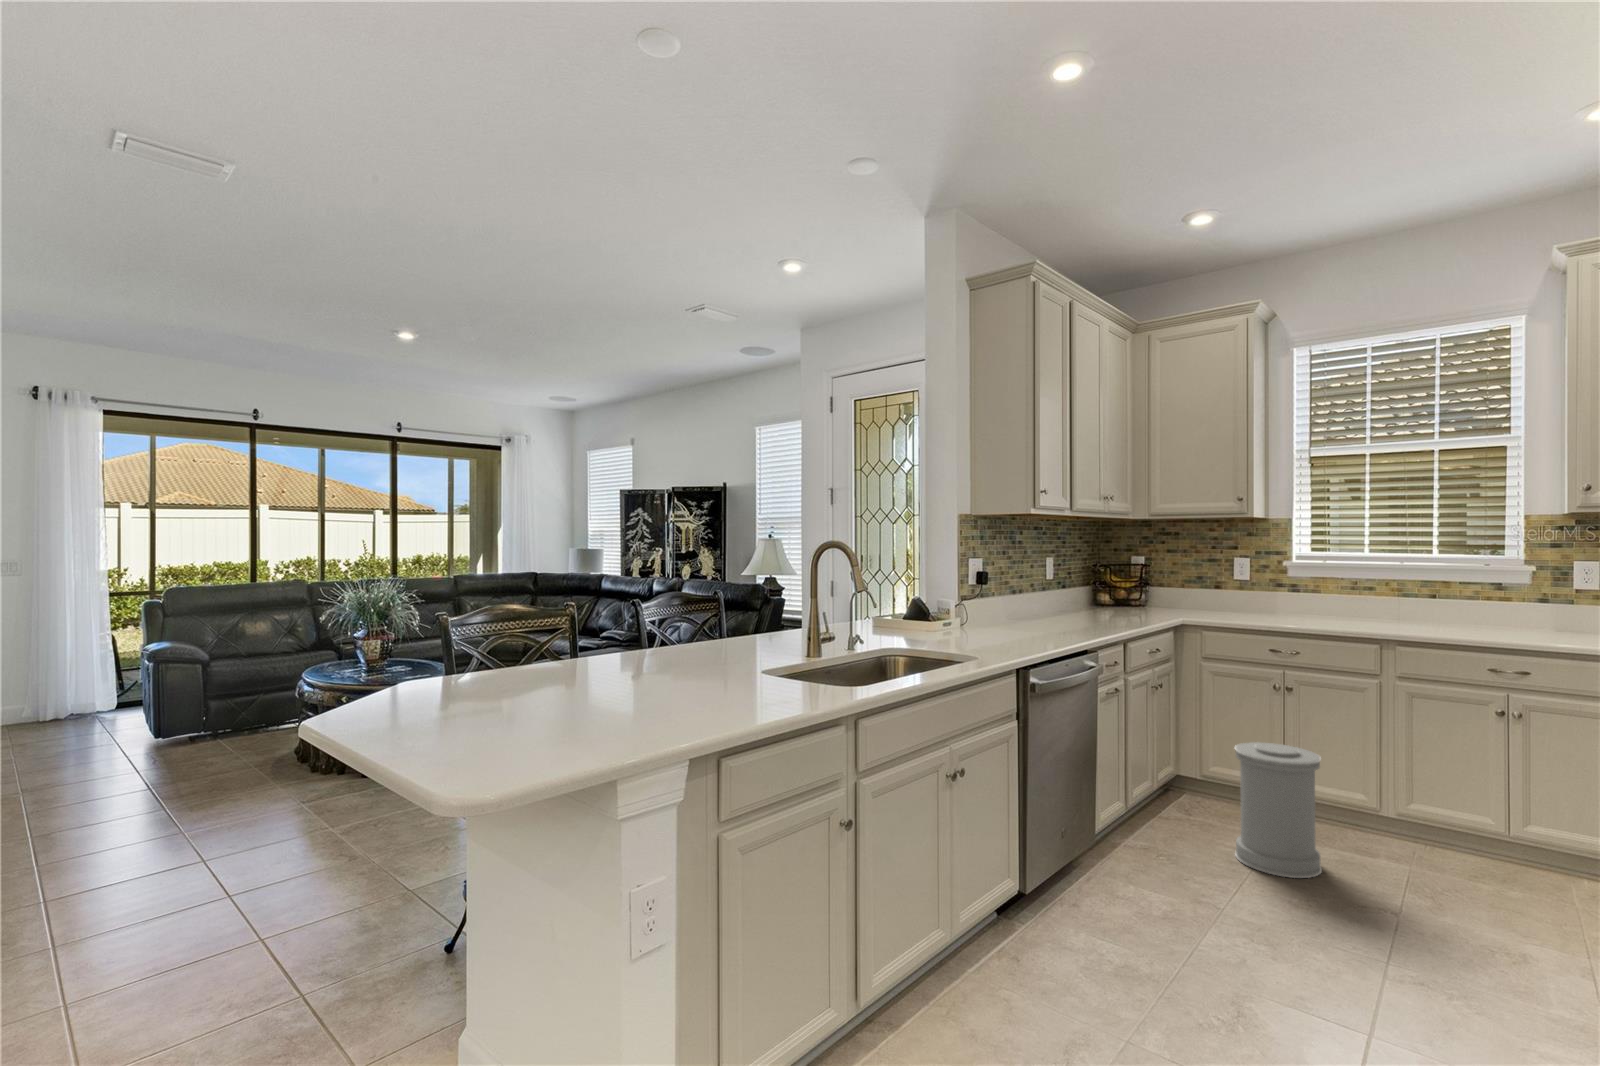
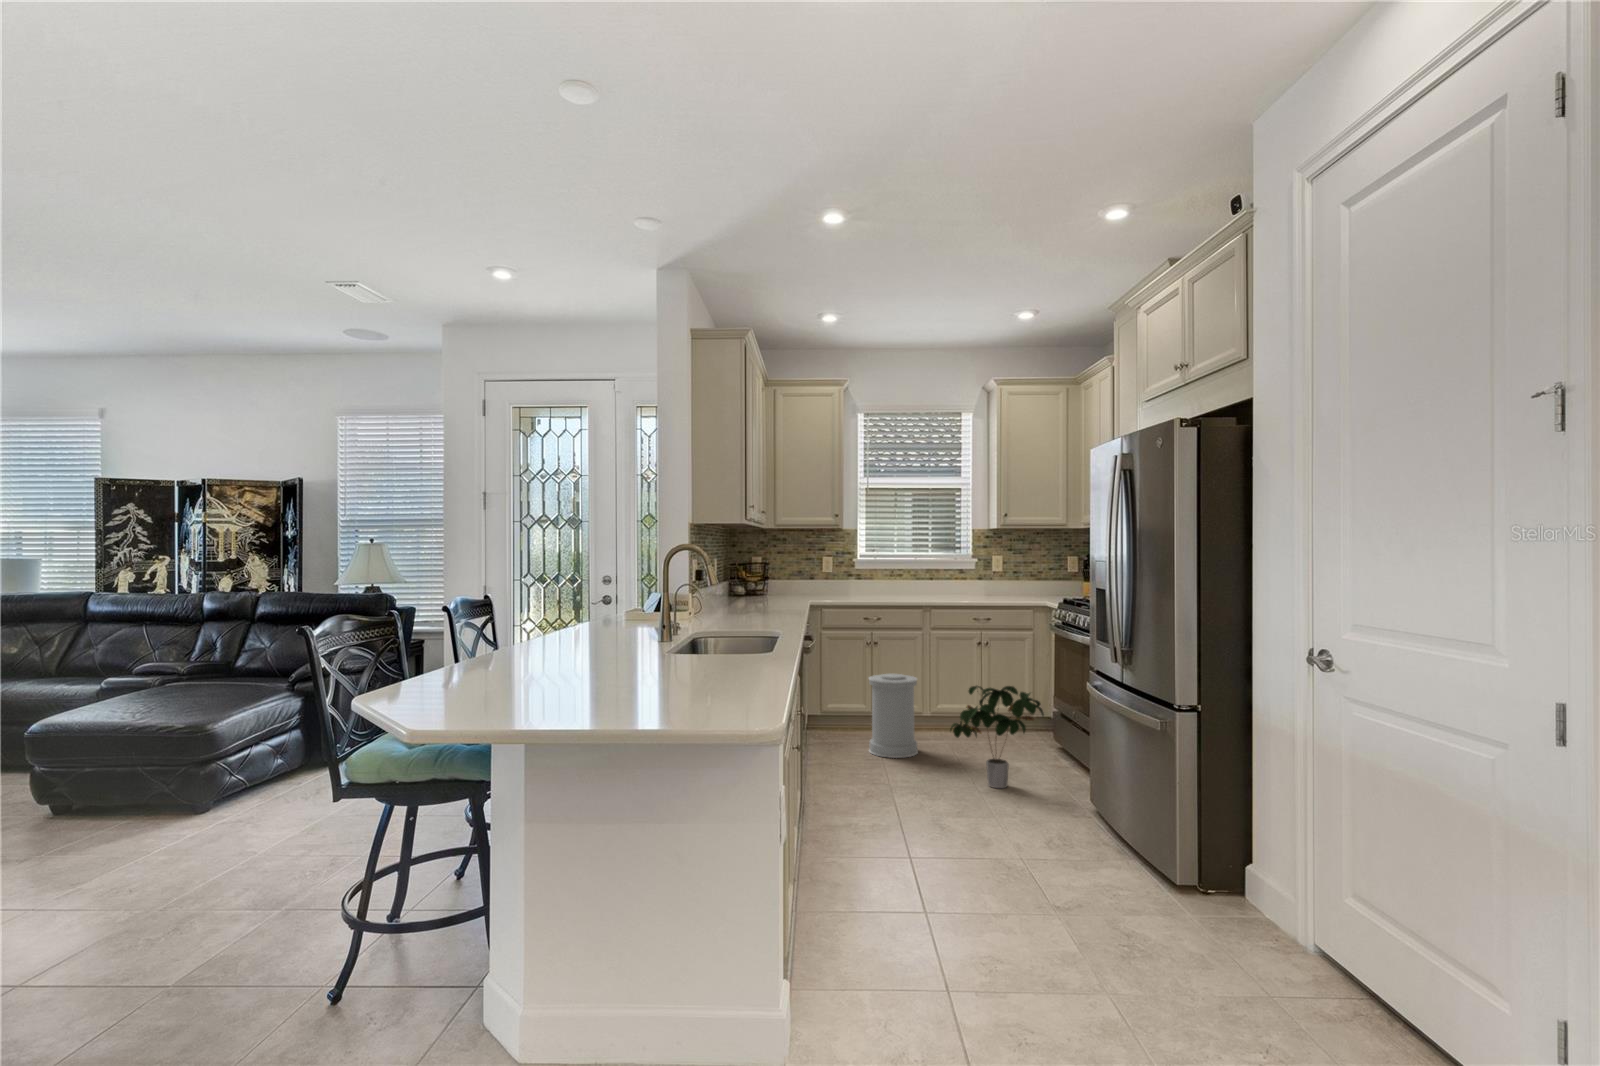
potted plant: none [1324,797,1516,987] -> present [950,686,1044,788]

